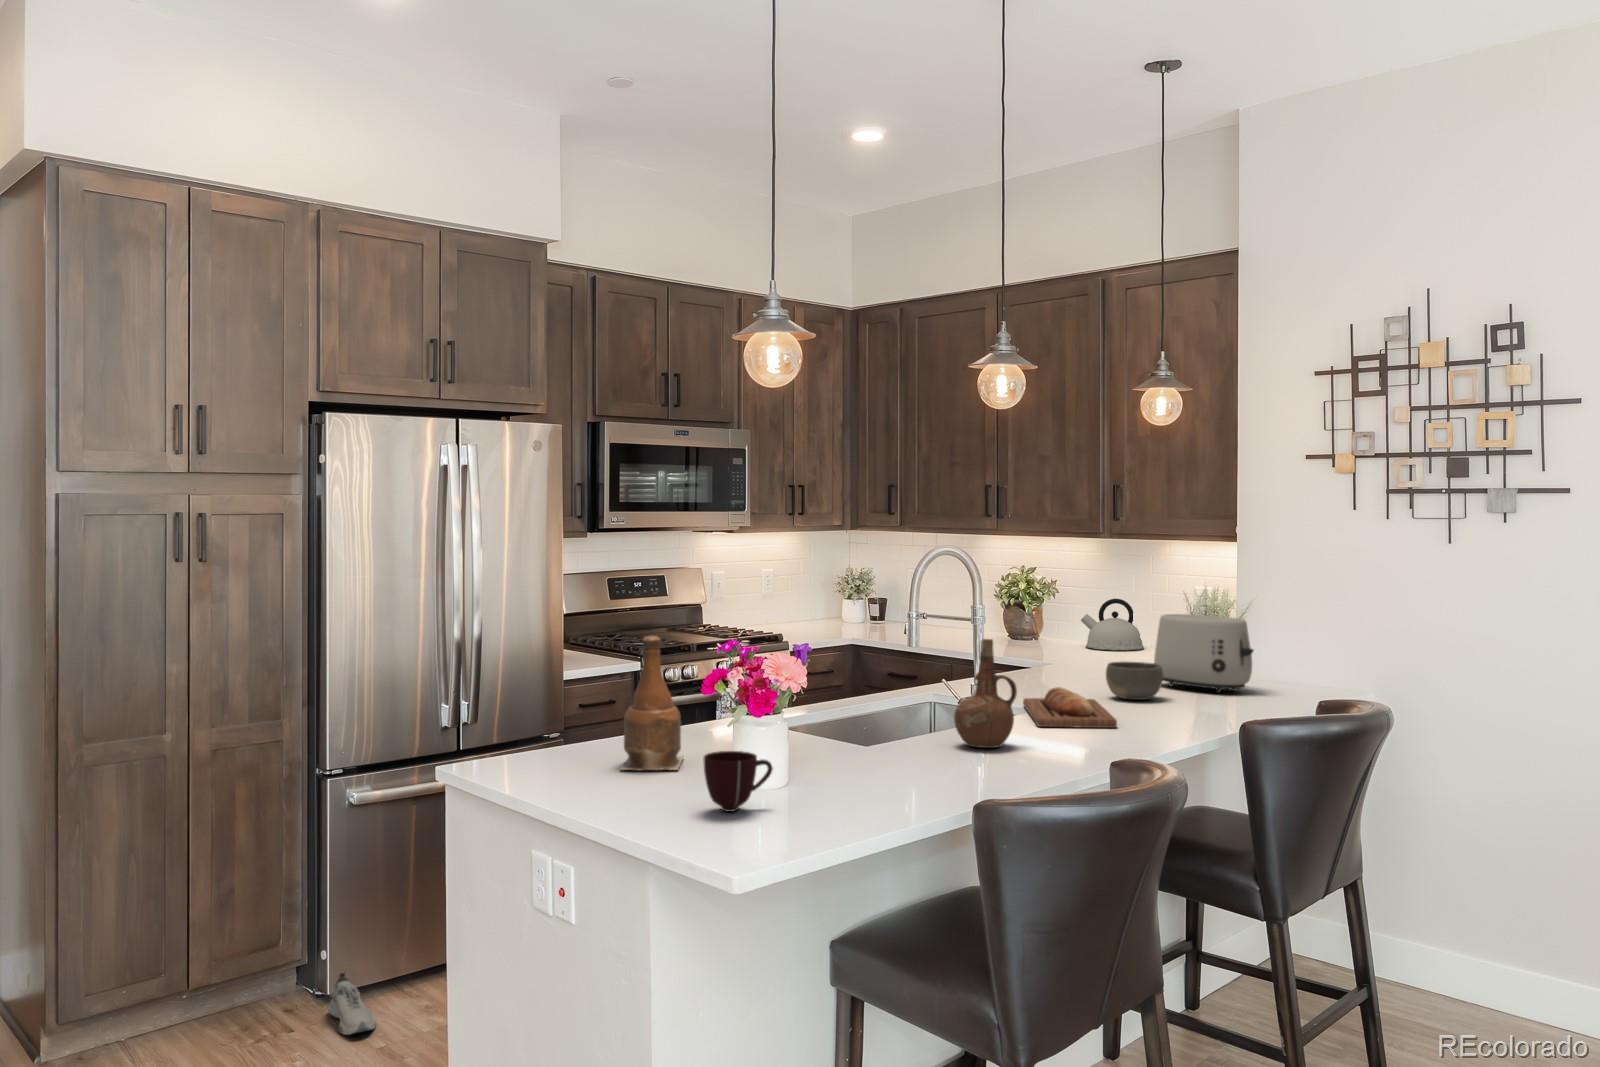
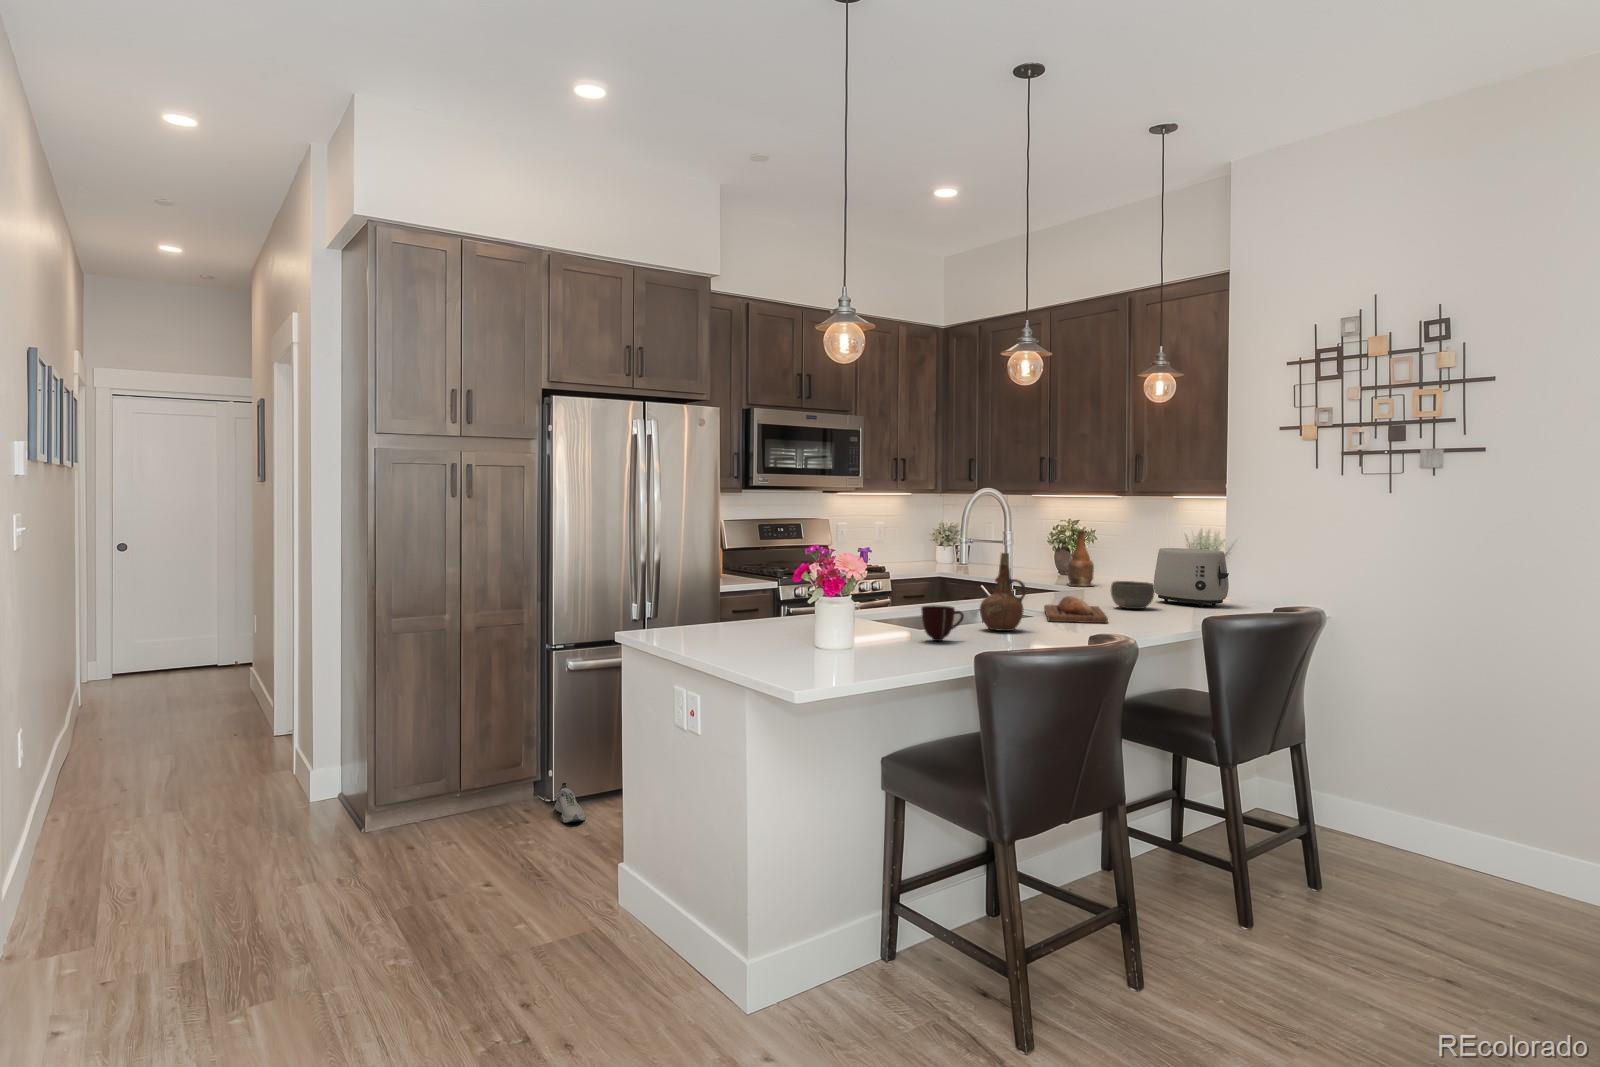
kettle: present [1081,599,1144,650] -> none [1111,543,1160,582]
bottle: present [621,636,683,770] -> present [1068,529,1094,586]
mug: present [704,751,773,812] -> present [921,605,964,641]

